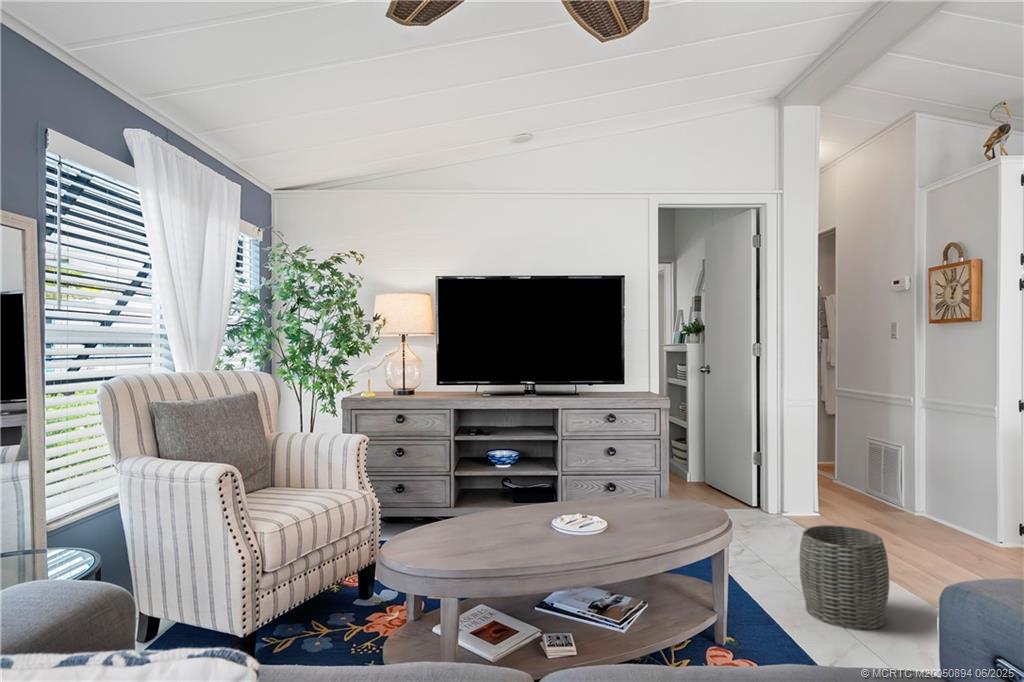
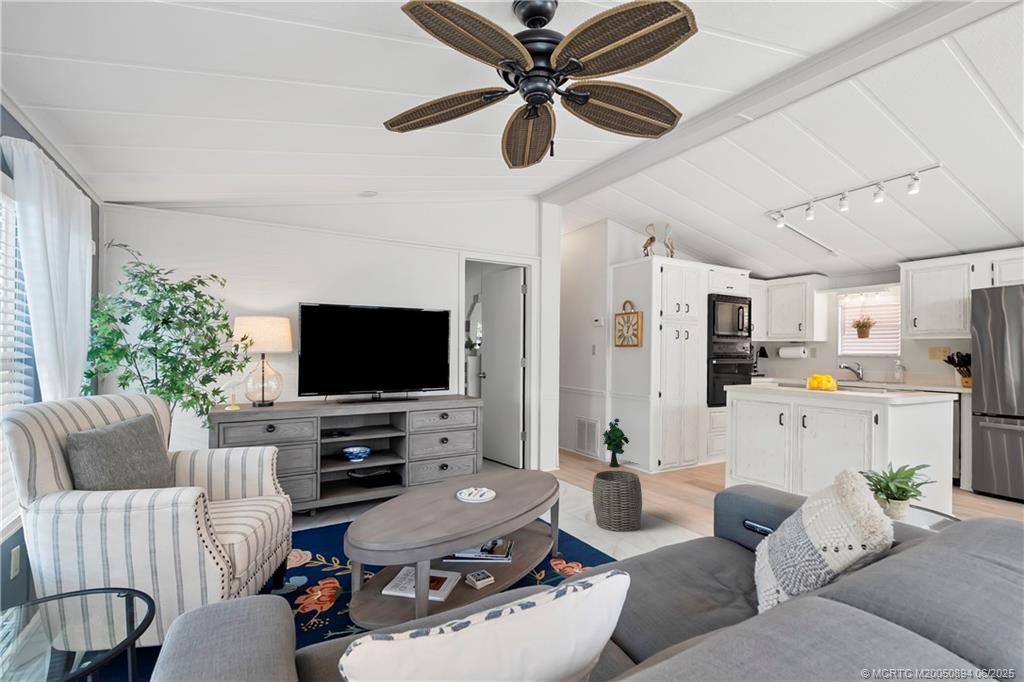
decorative plant: none [895,445,949,526] -> present [603,418,629,467]

